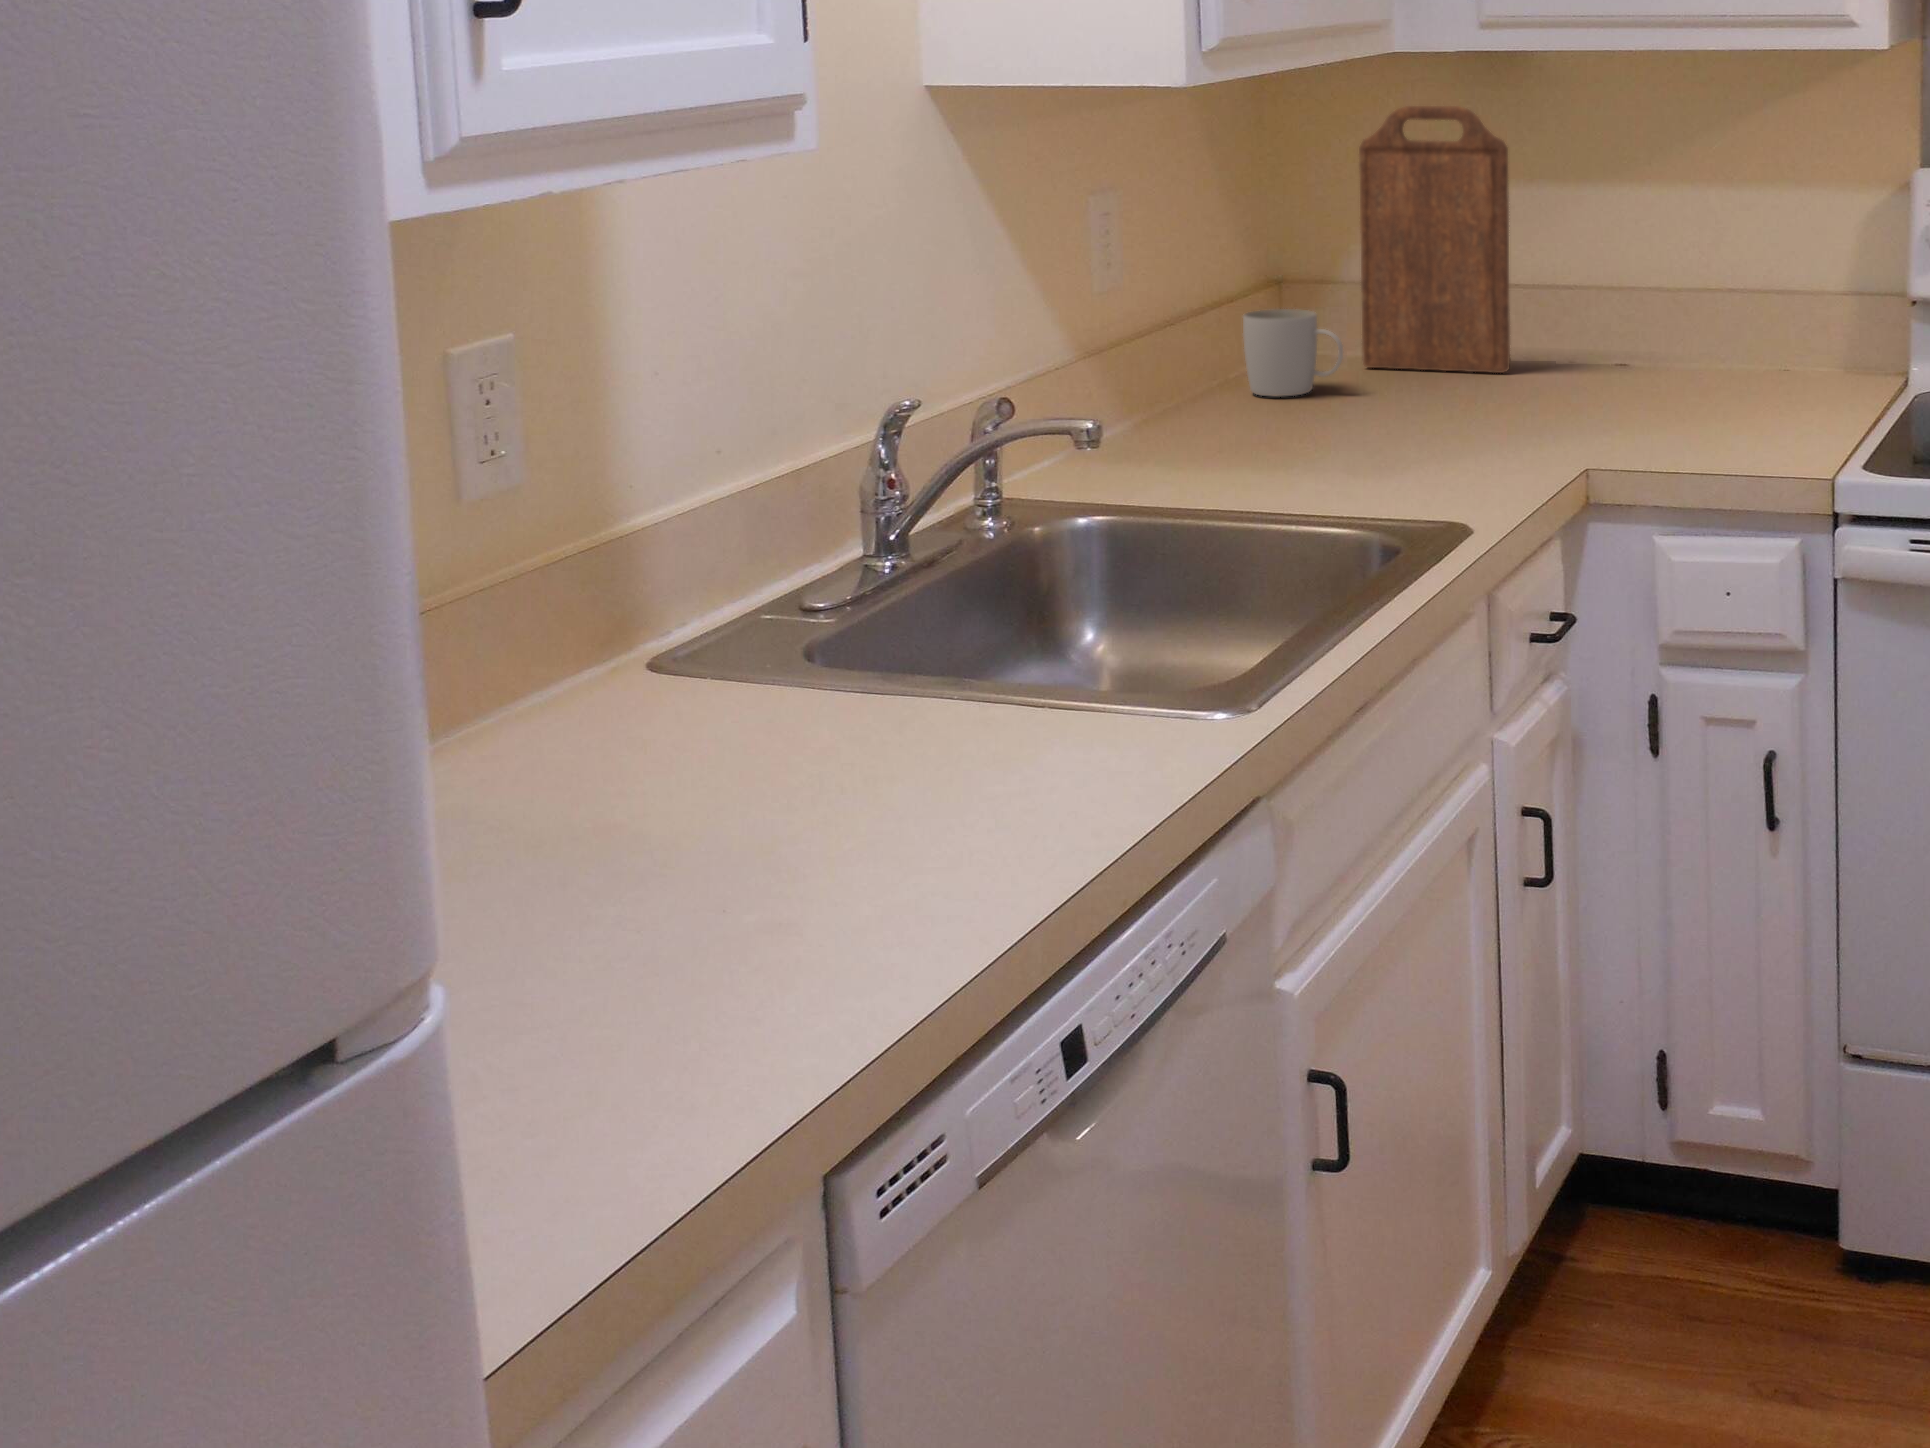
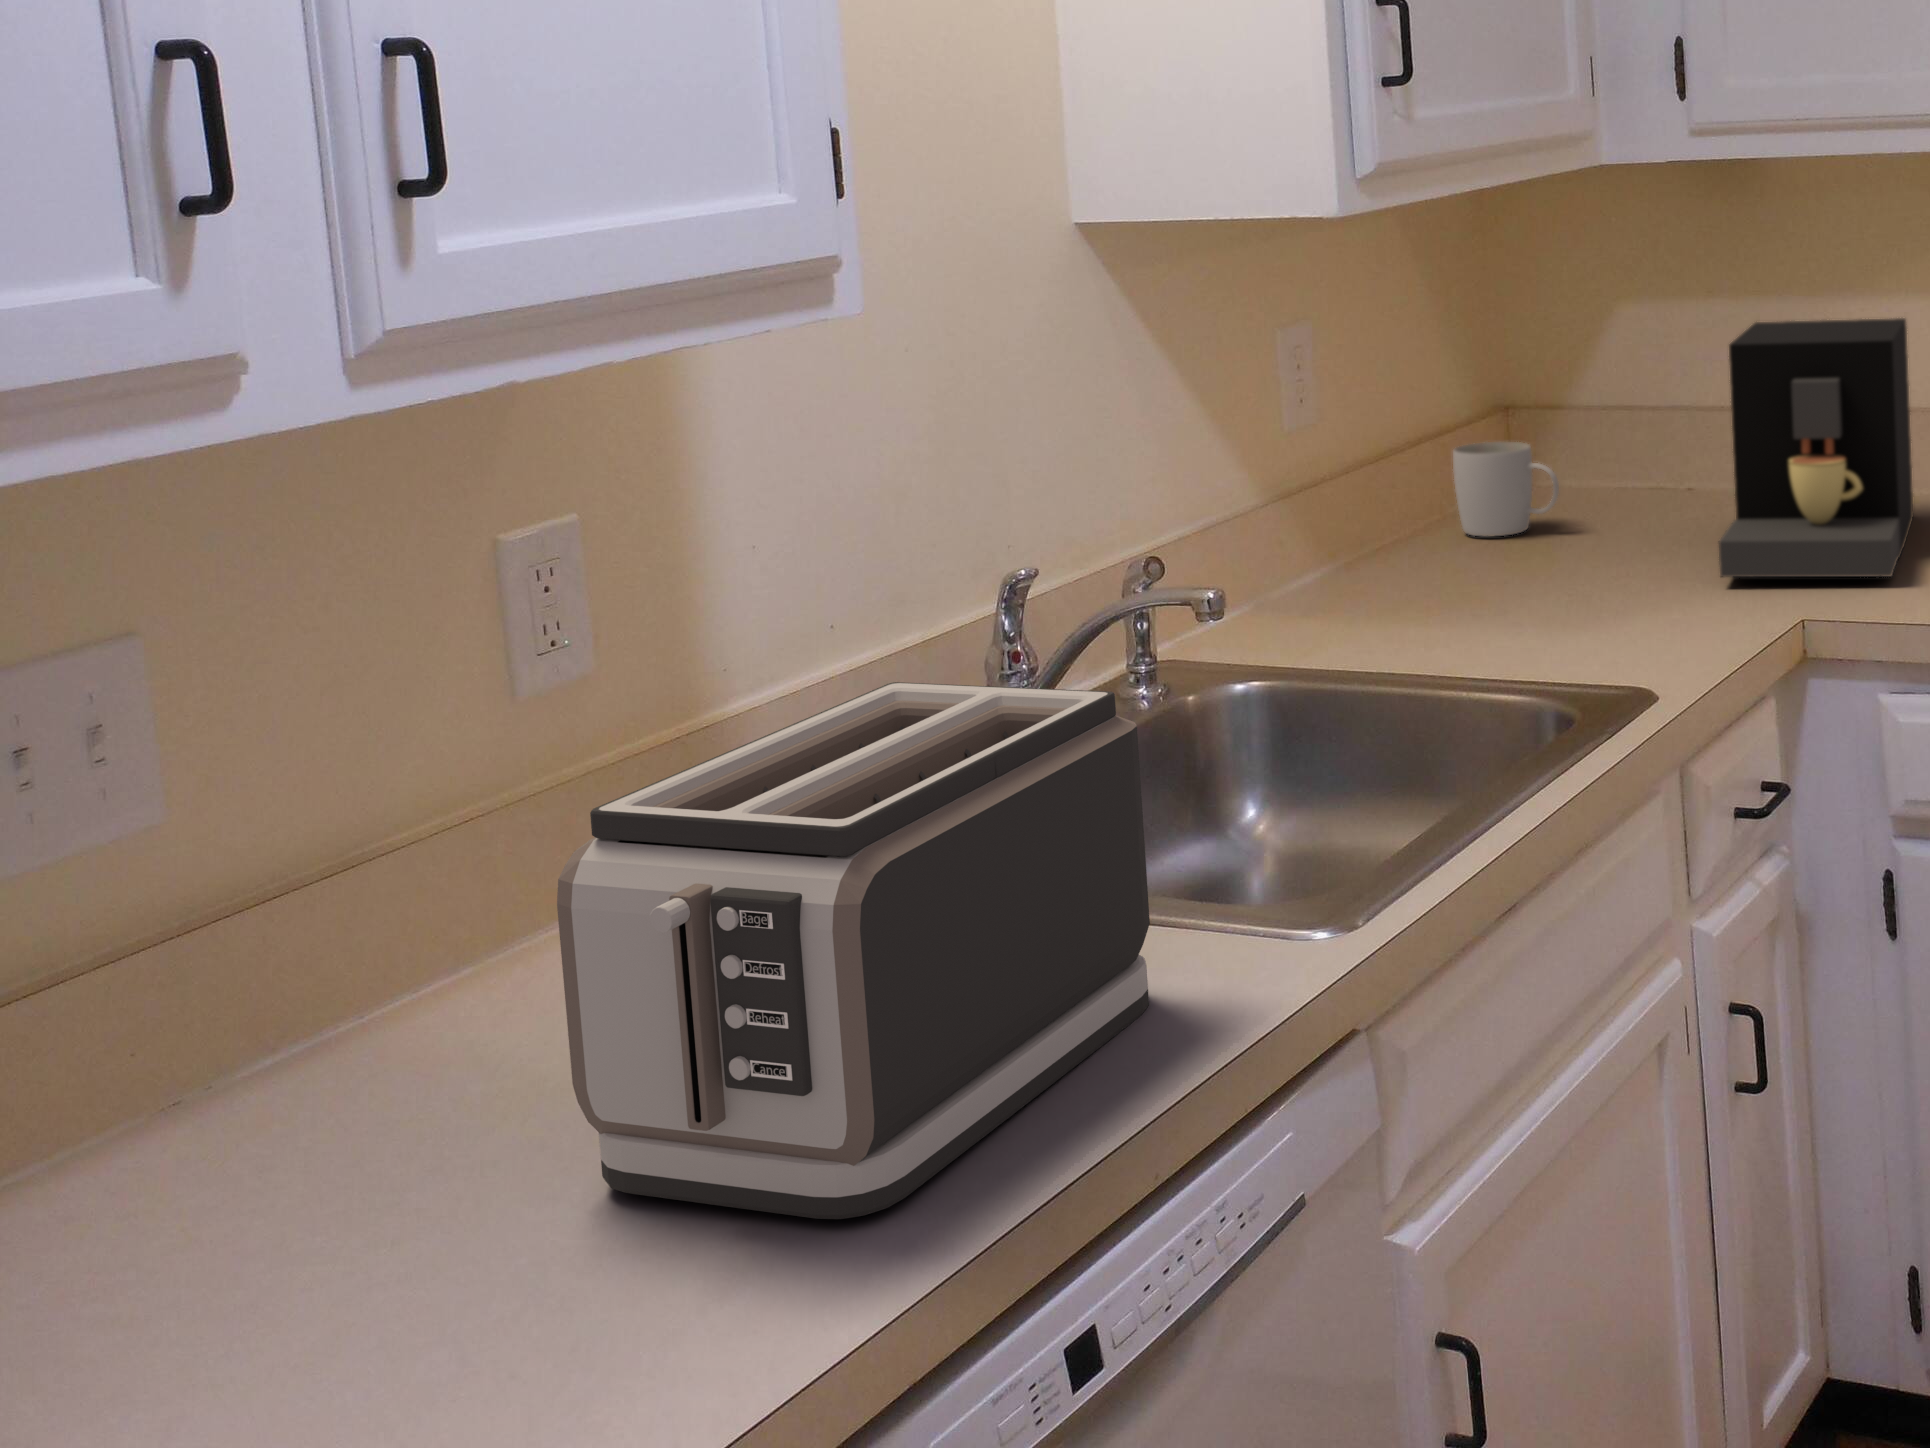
cutting board: present [1359,106,1510,373] -> none [1578,219,1745,505]
coffee maker: none [1506,203,1668,434] -> present [1719,318,1913,577]
toaster: none [599,484,1087,930] -> present [557,682,1150,1219]

